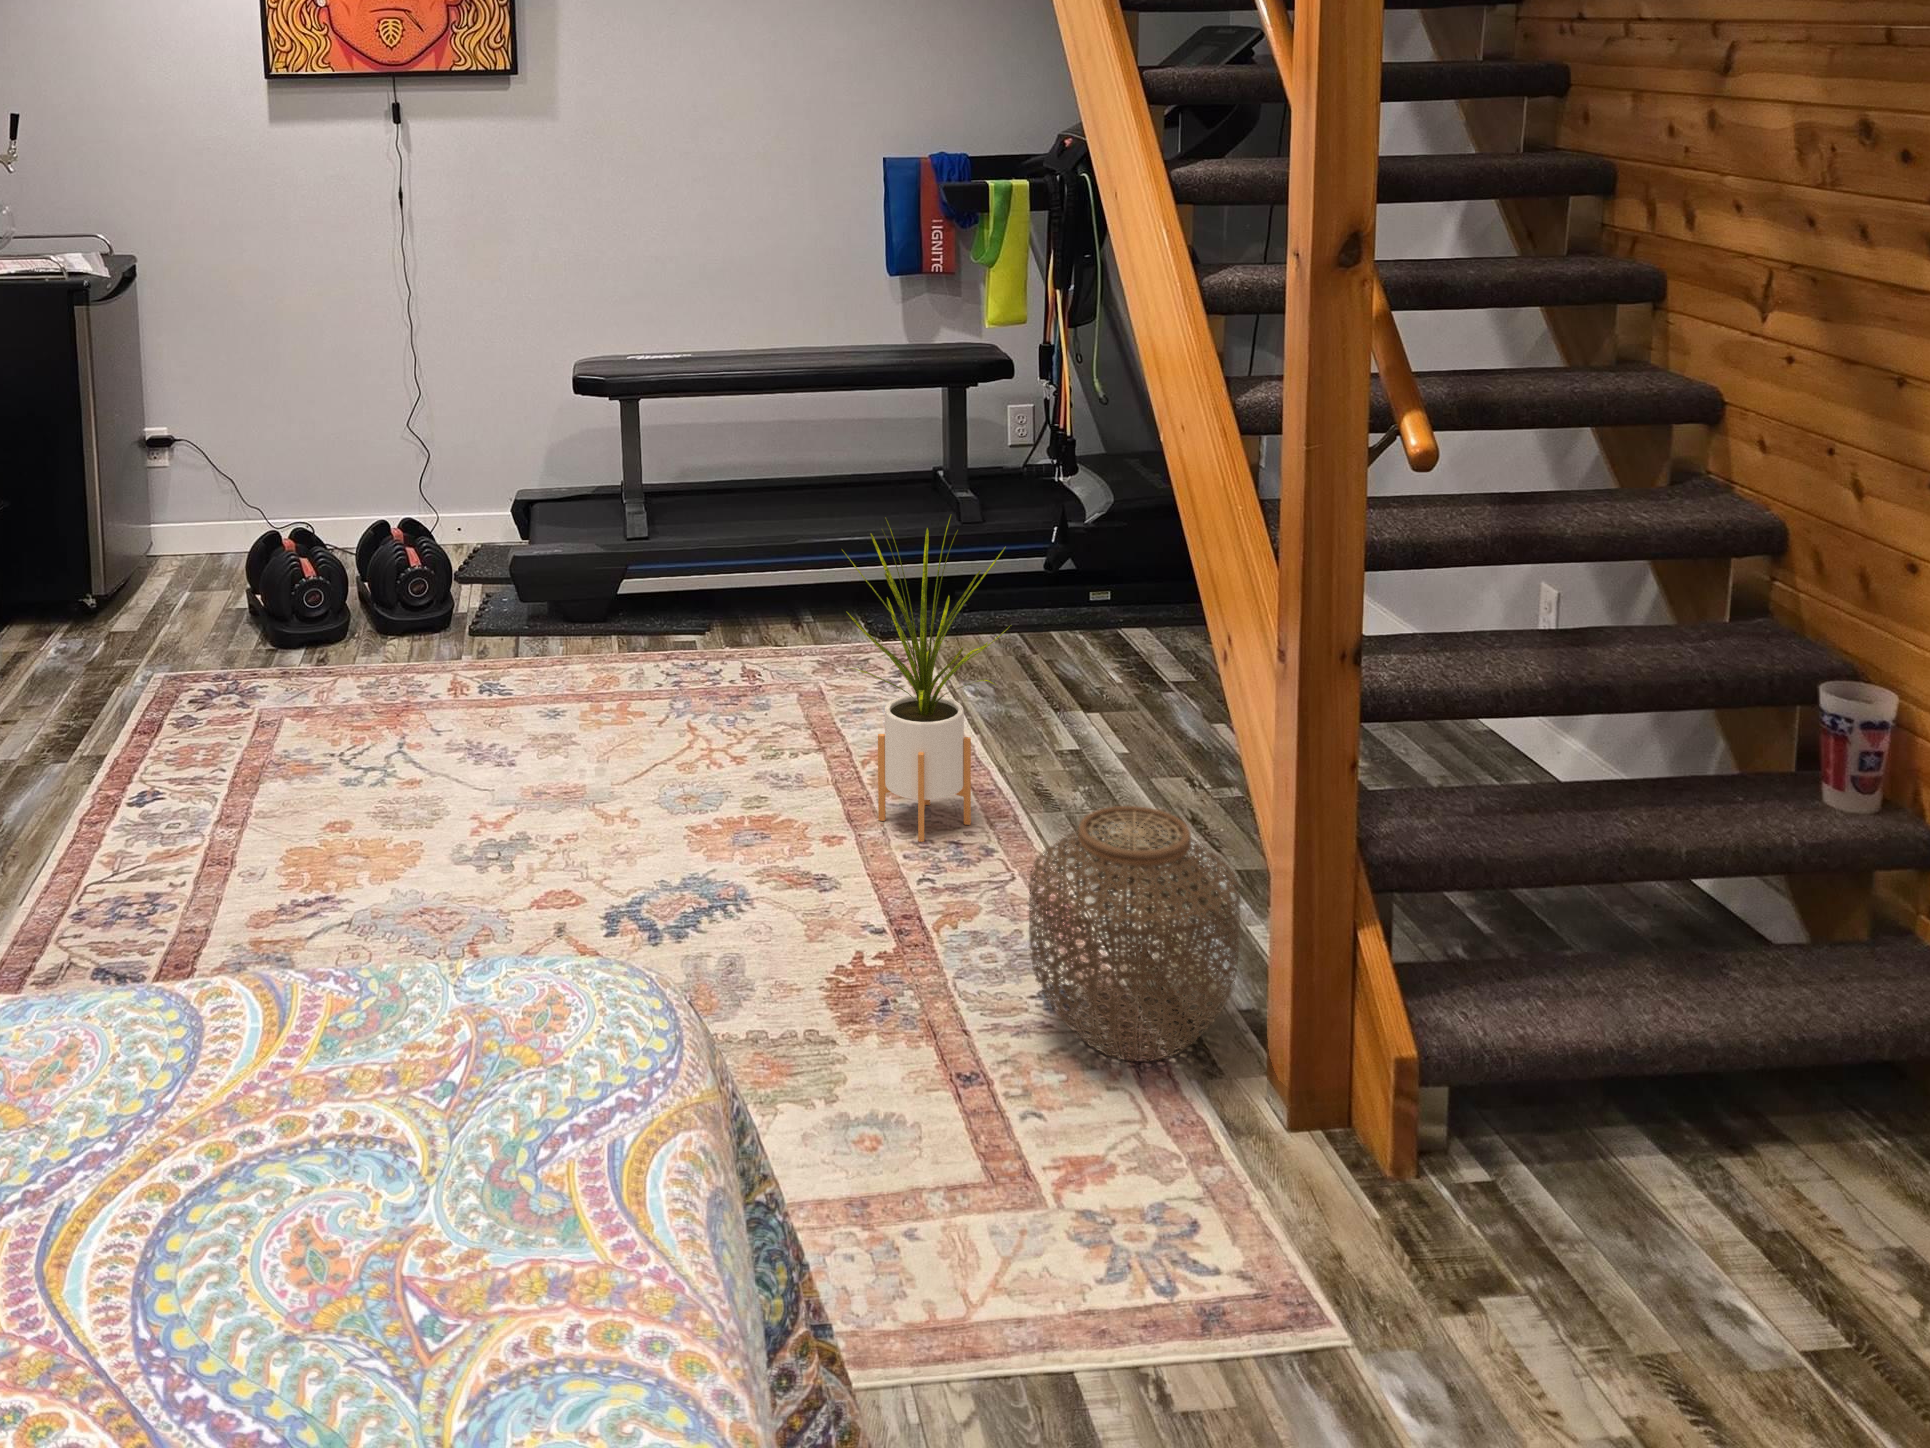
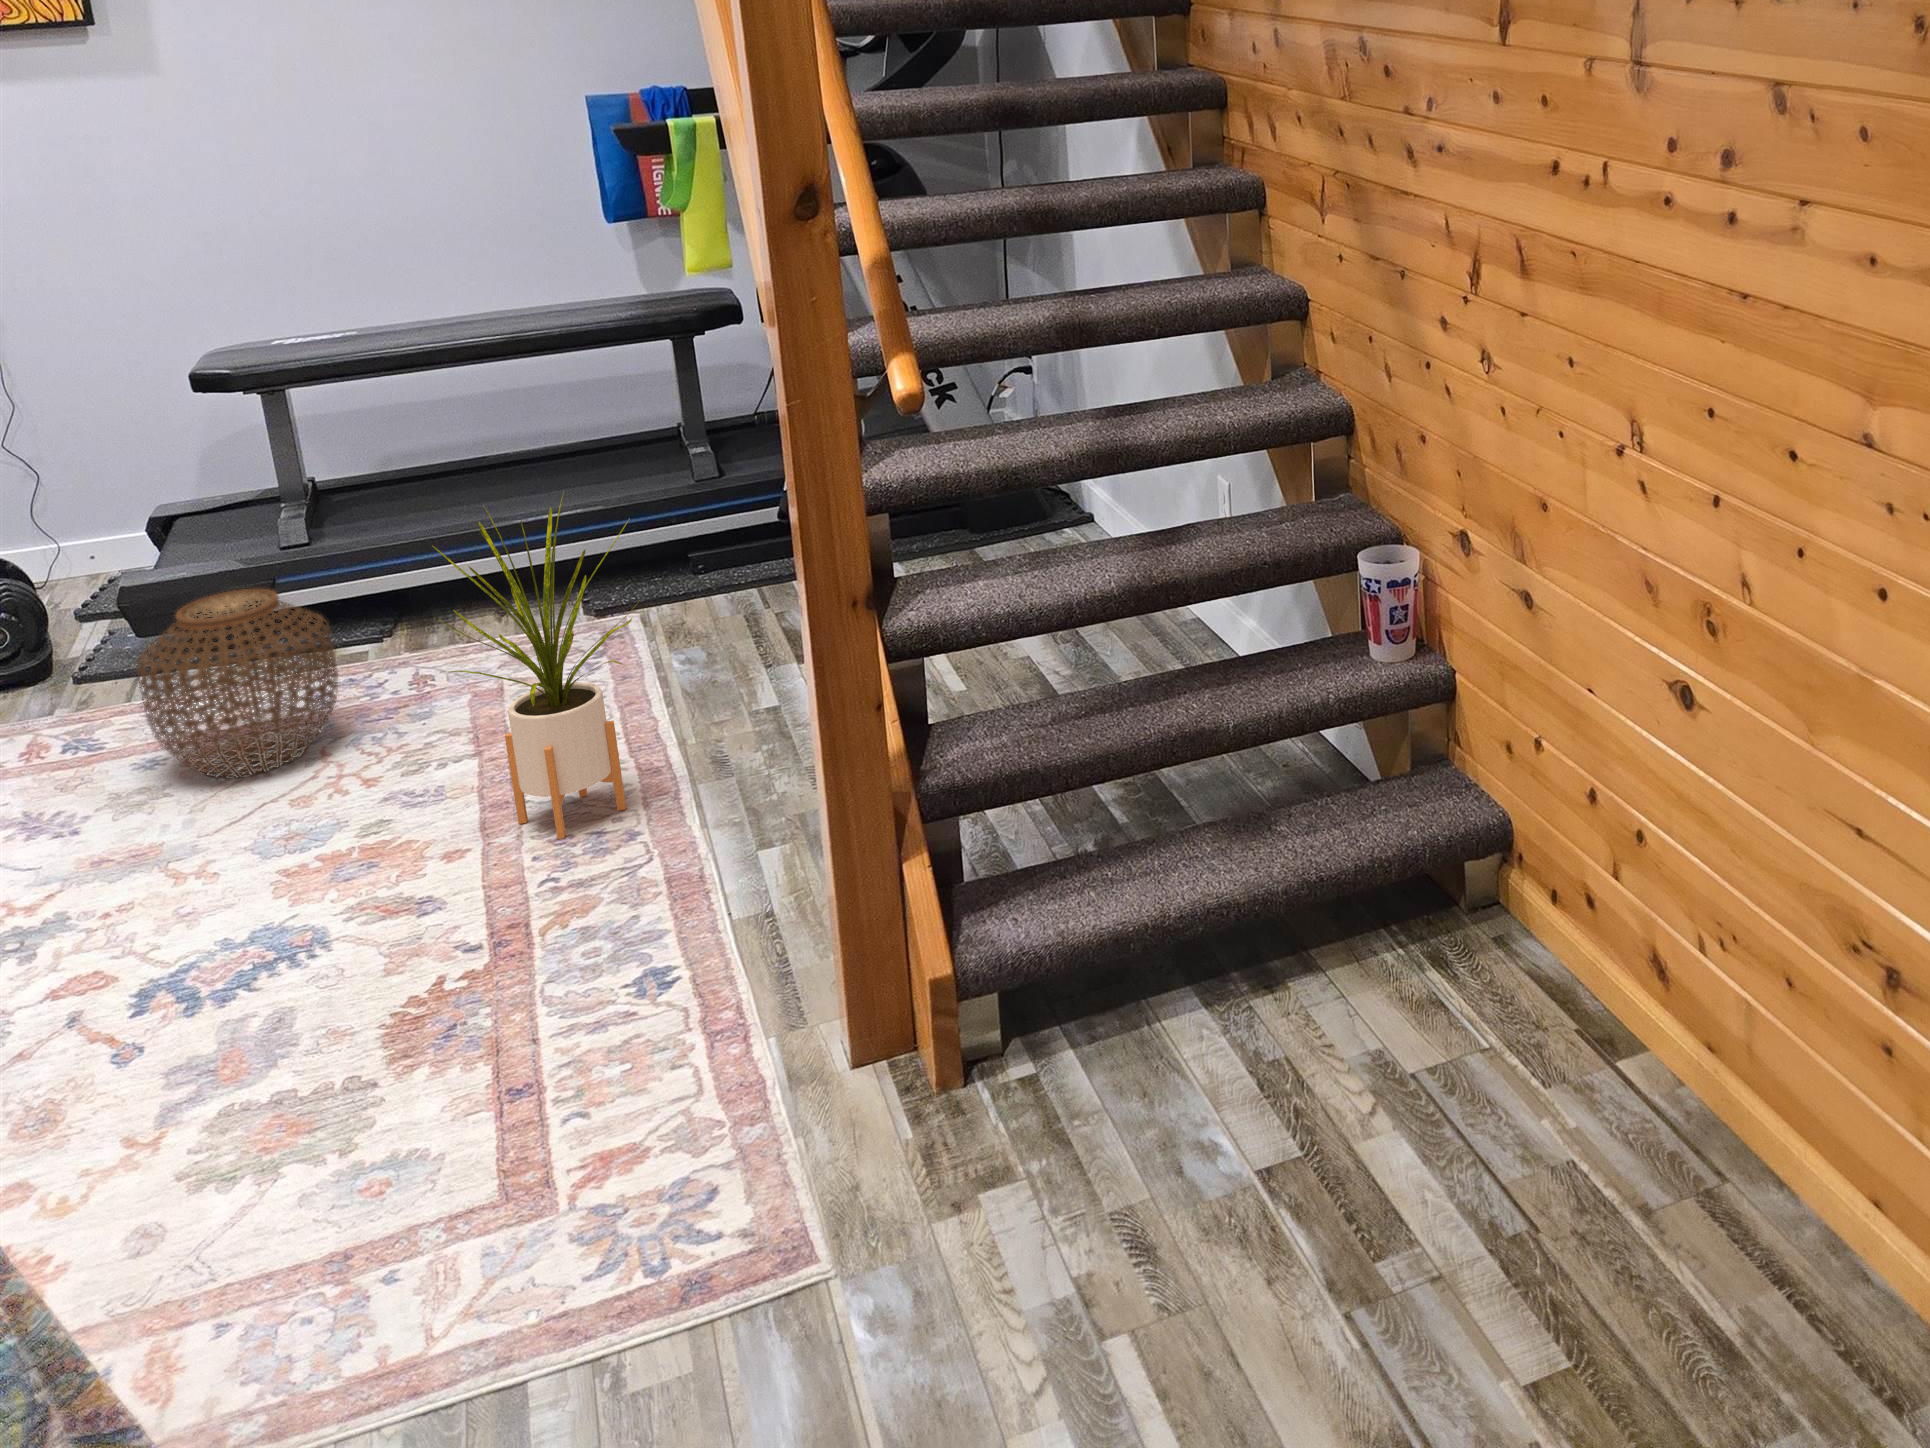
woven basket: present [1029,806,1240,1061] -> present [136,589,338,778]

